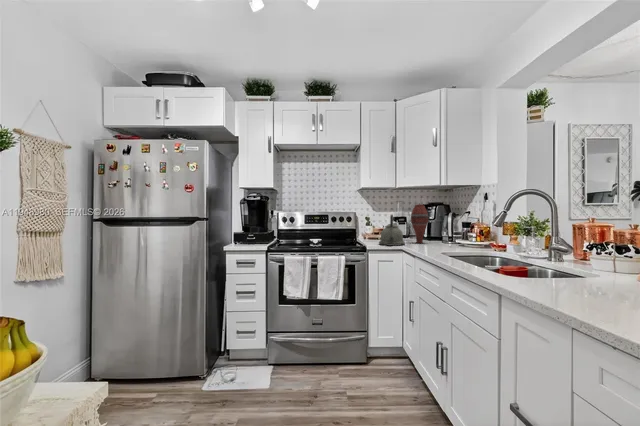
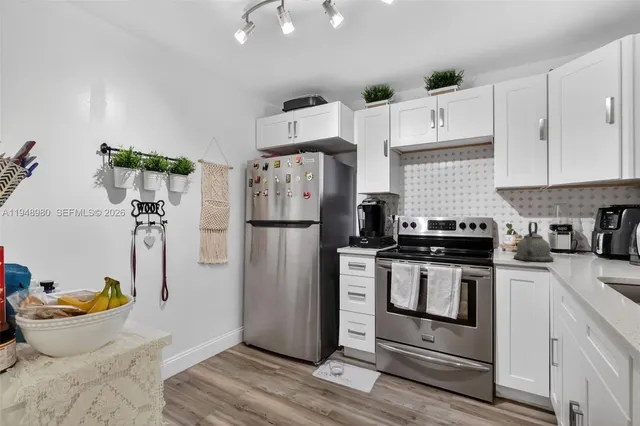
vase: present [411,204,429,243] -> none [568,207,599,261]

